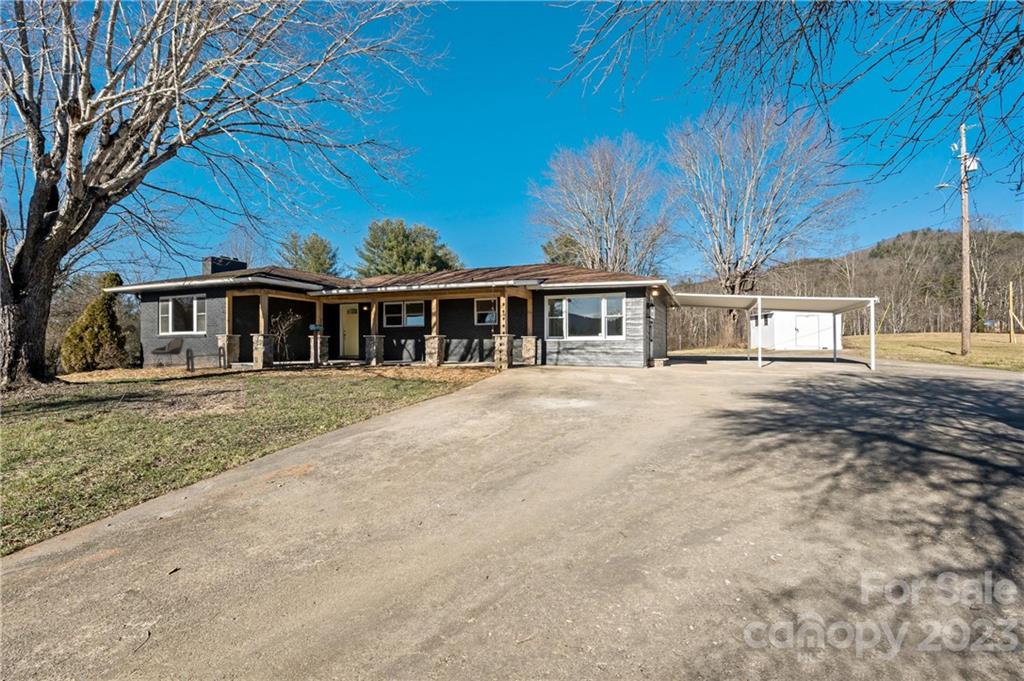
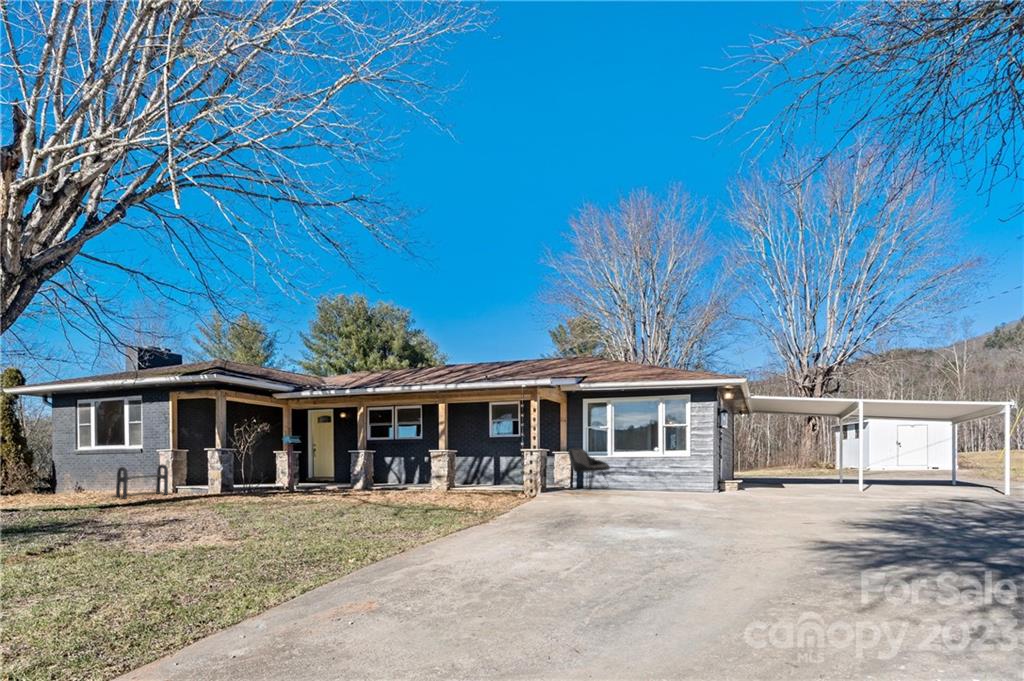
lounge chair: present [151,338,184,366] -> present [568,448,610,488]

